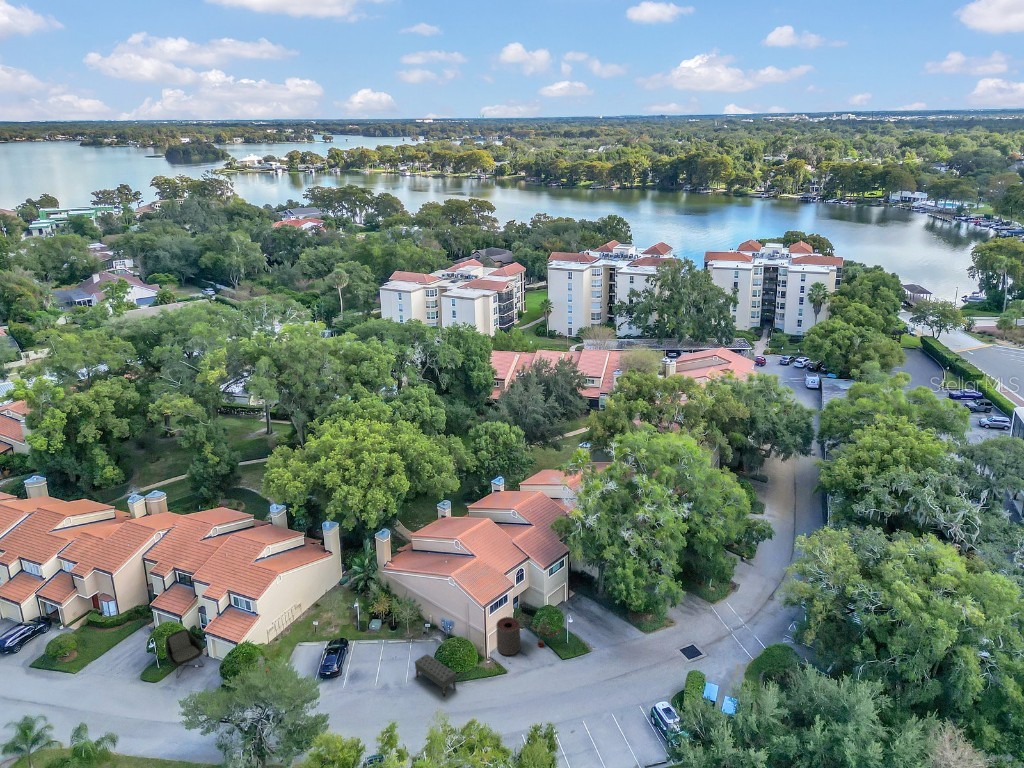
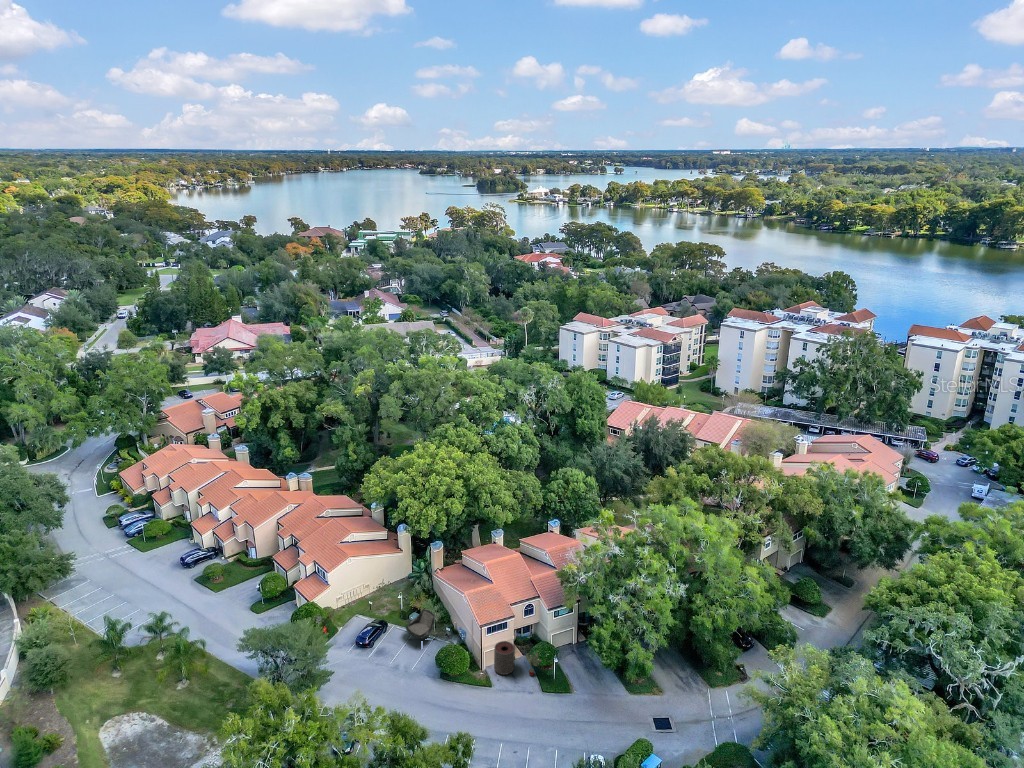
lounge chair: present [166,629,203,678] -> present [406,610,435,640]
bench: present [415,654,456,696] -> none [420,653,445,692]

